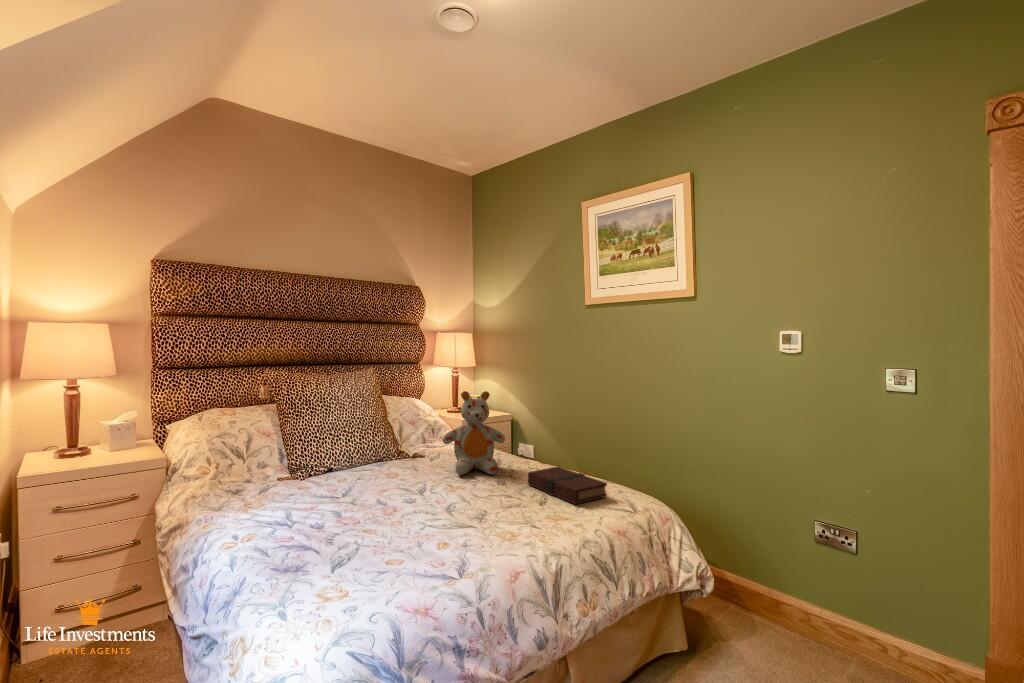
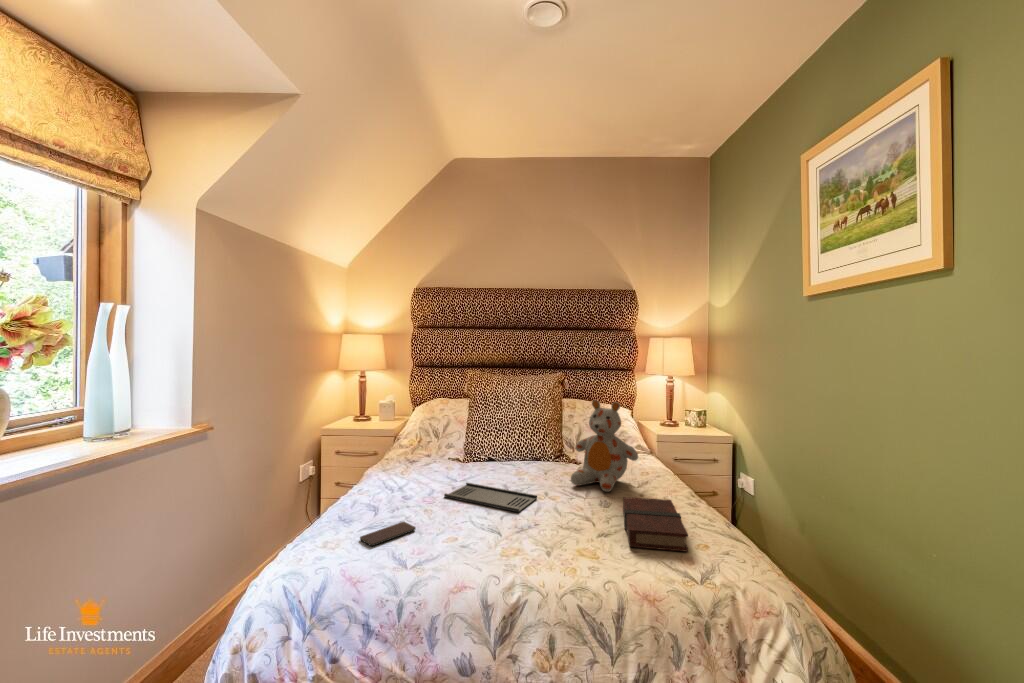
tray: none [362,489,459,515] -> present [444,483,537,512]
smartphone: none [360,545,401,577] -> present [360,522,416,546]

